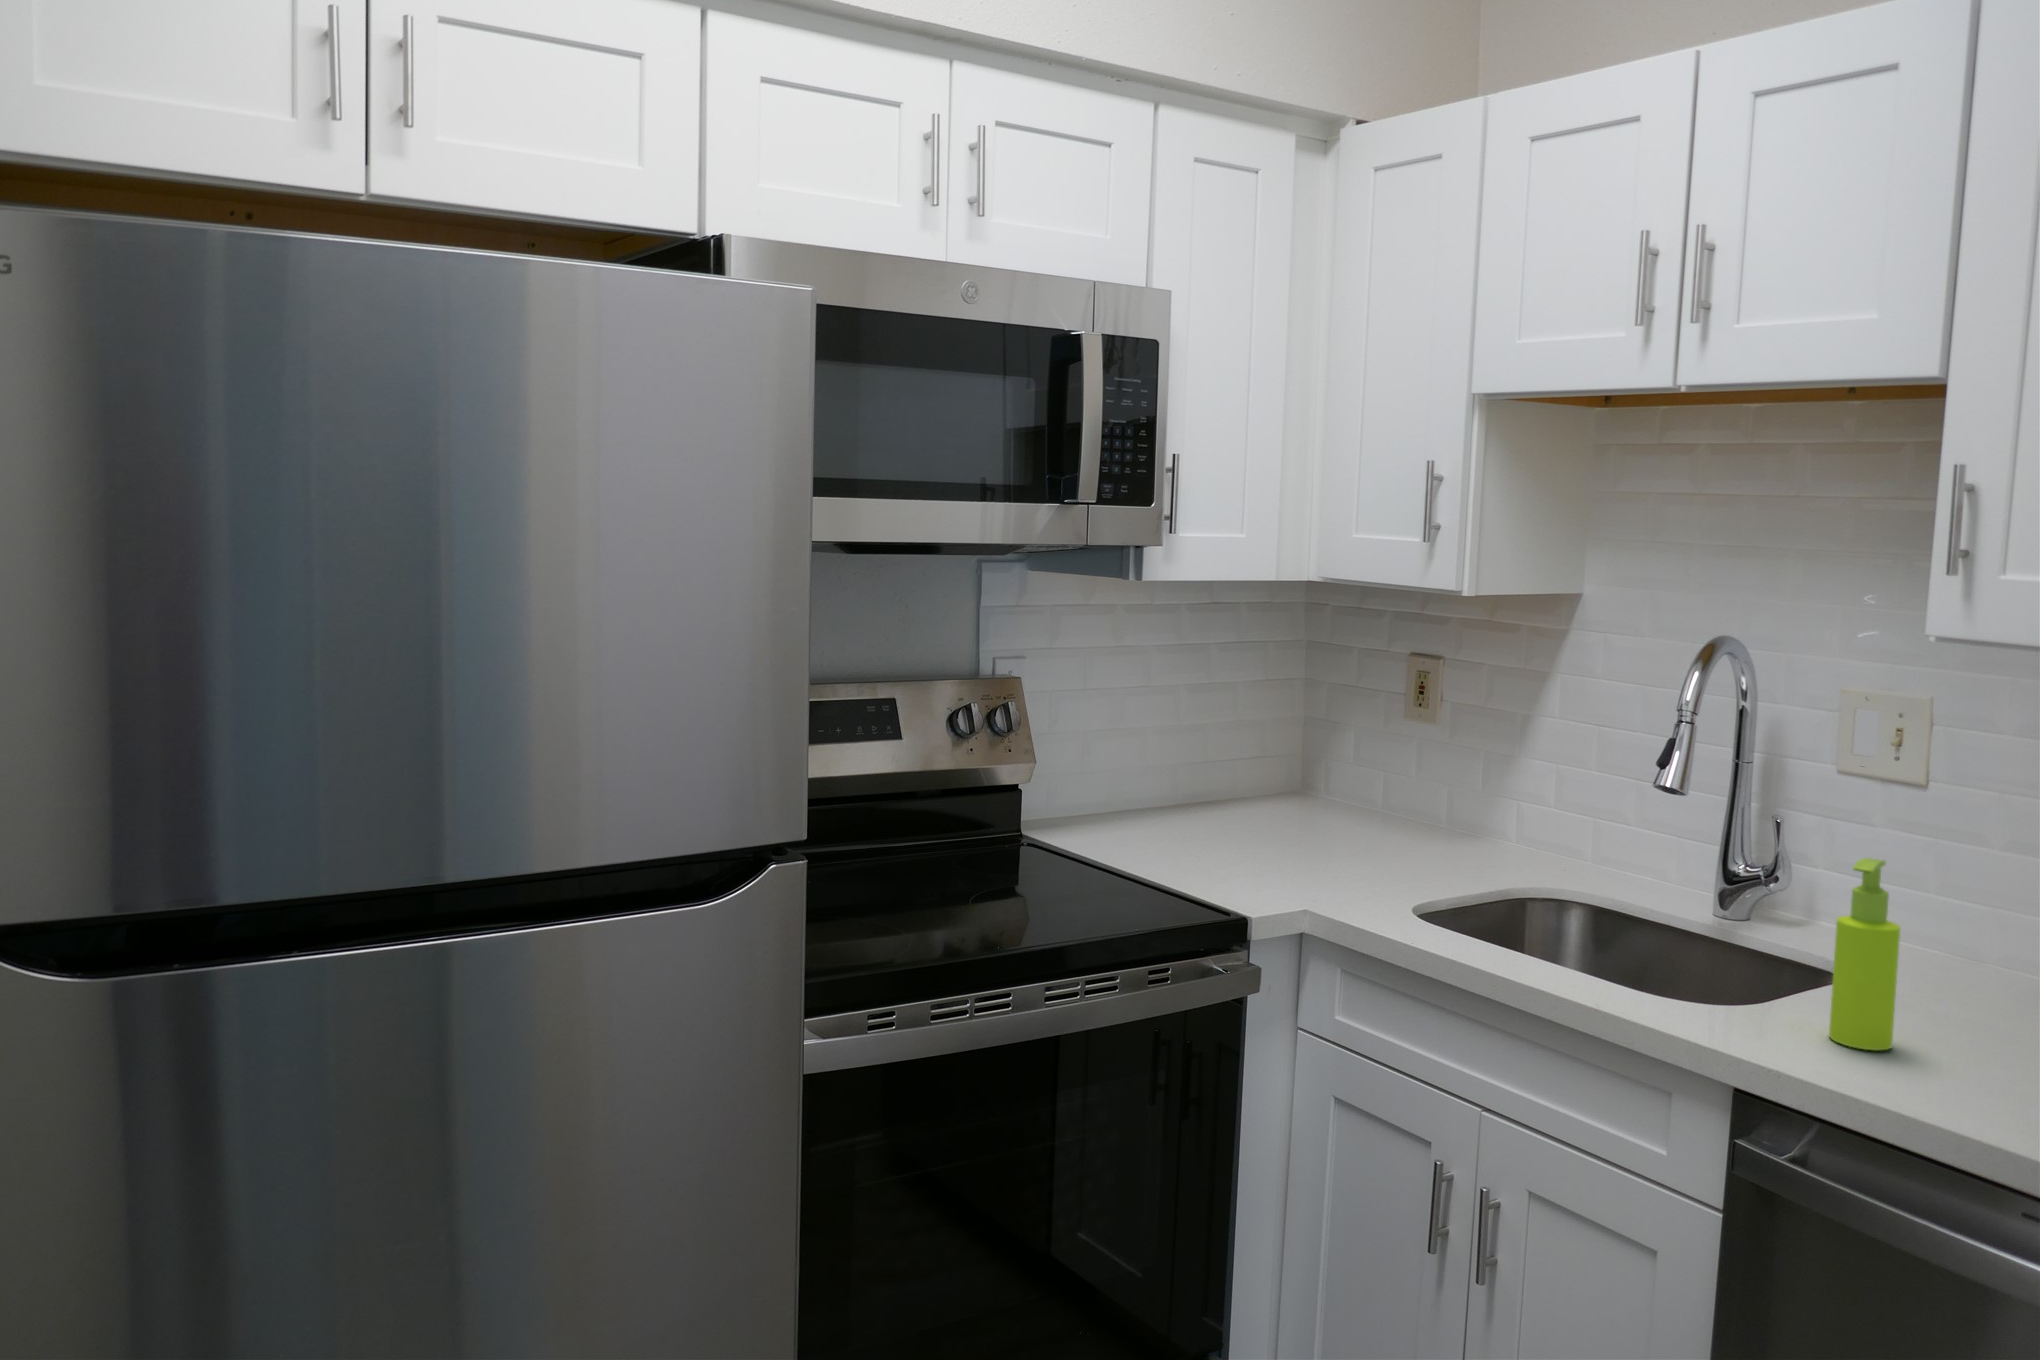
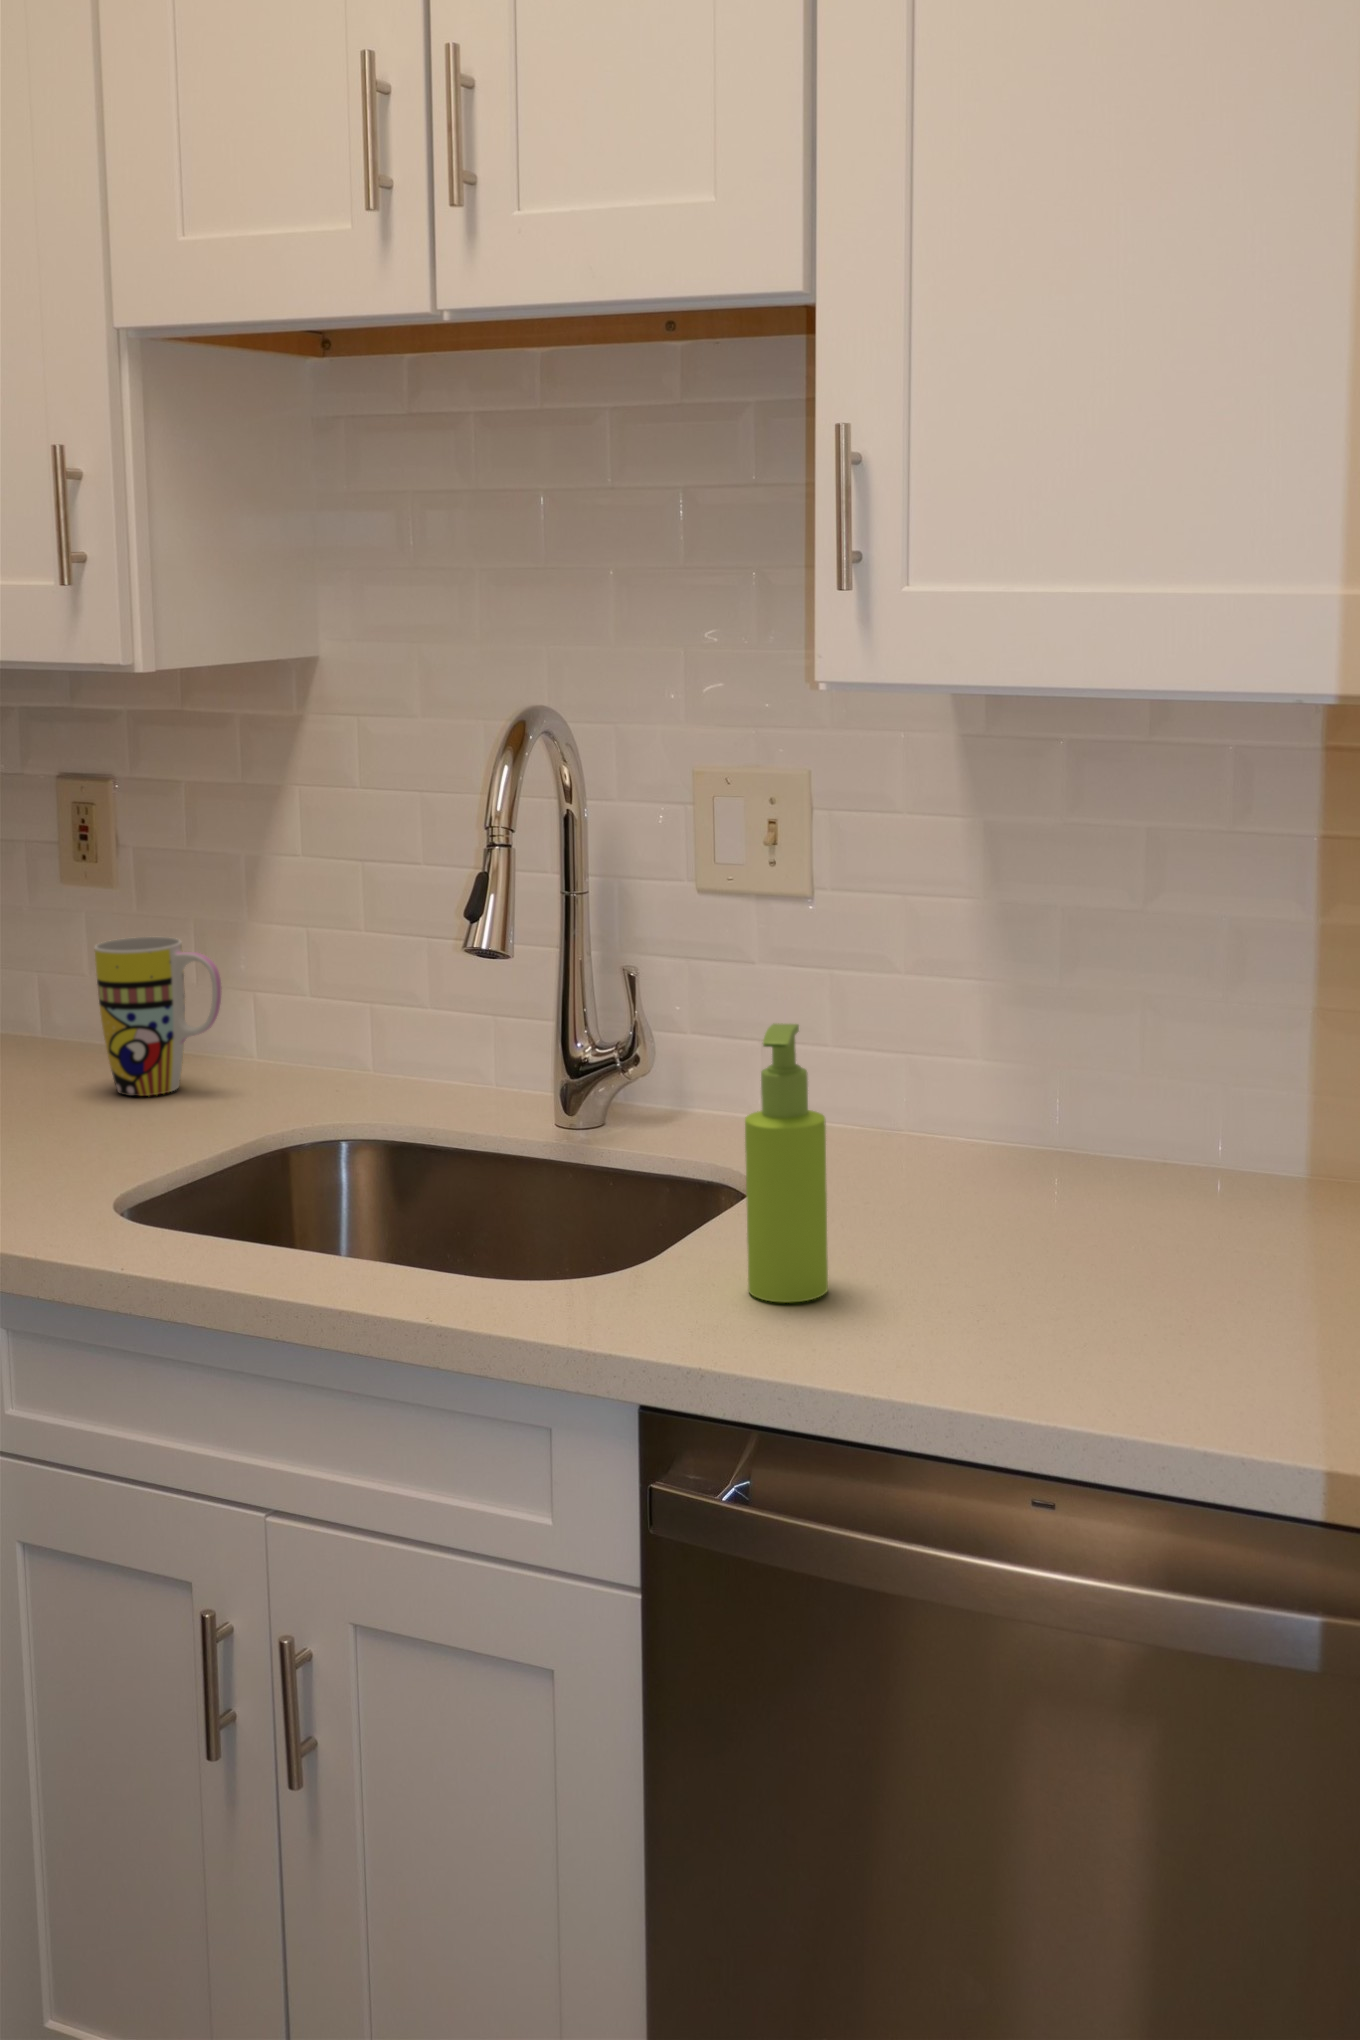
mug: none [1417,755,1495,853] -> present [95,937,222,1096]

